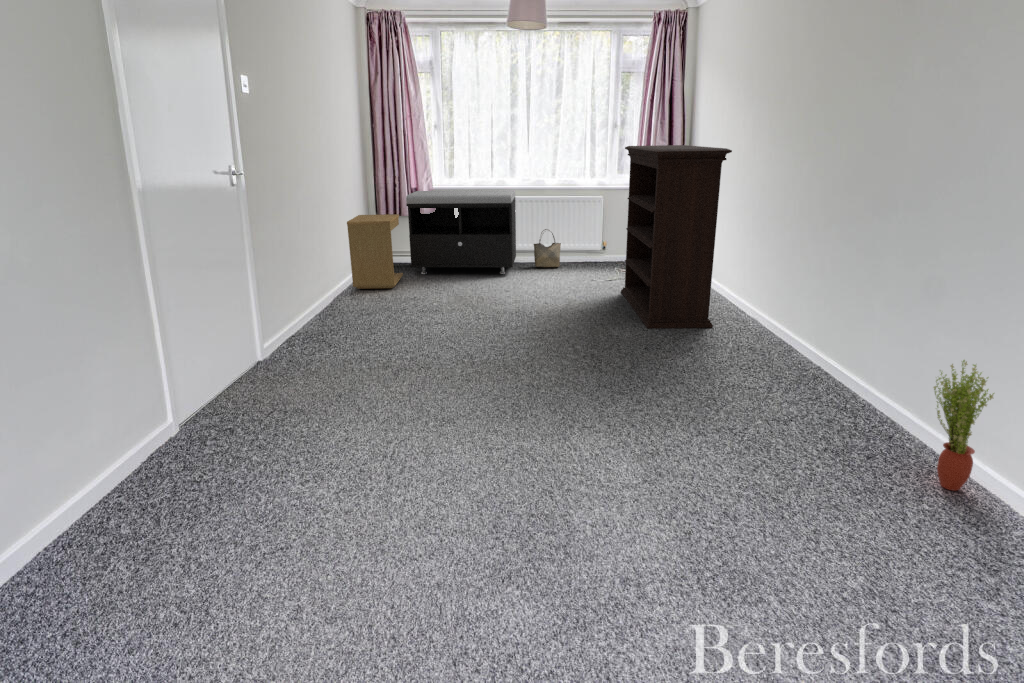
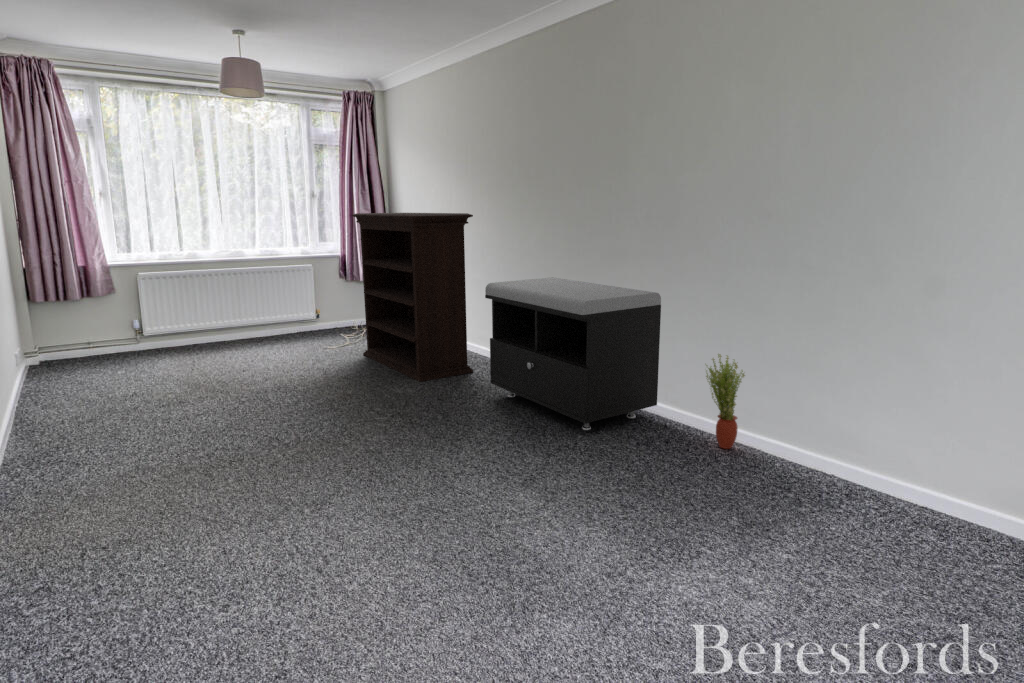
storage bench: present [406,190,516,274] -> present [485,277,661,431]
side table: present [347,214,403,289] -> none [12,297,92,395]
woven basket: present [534,229,561,267] -> none [245,302,277,343]

